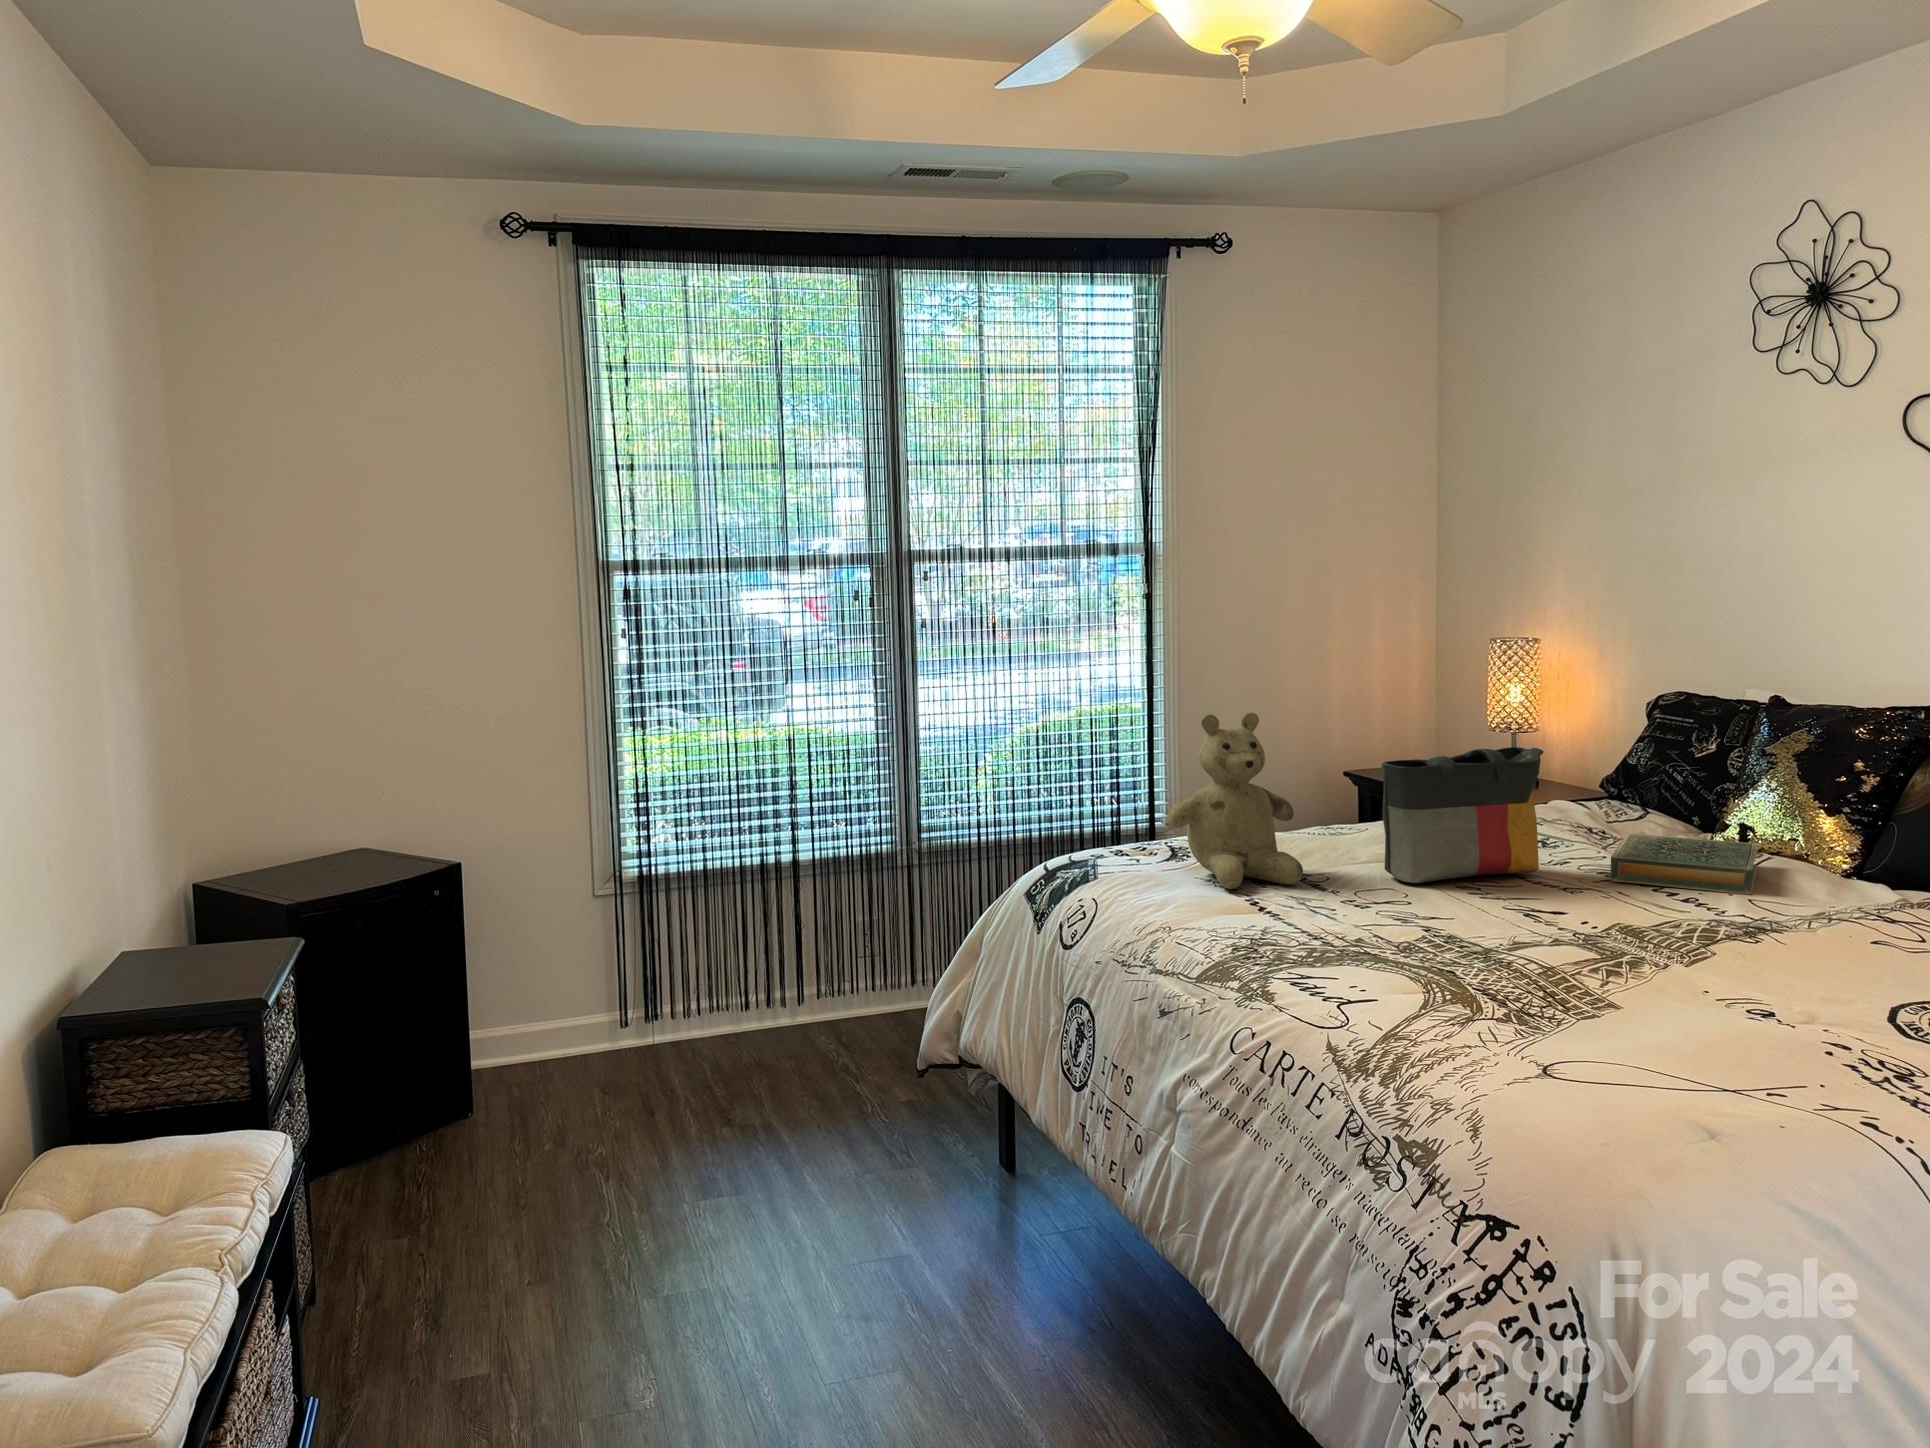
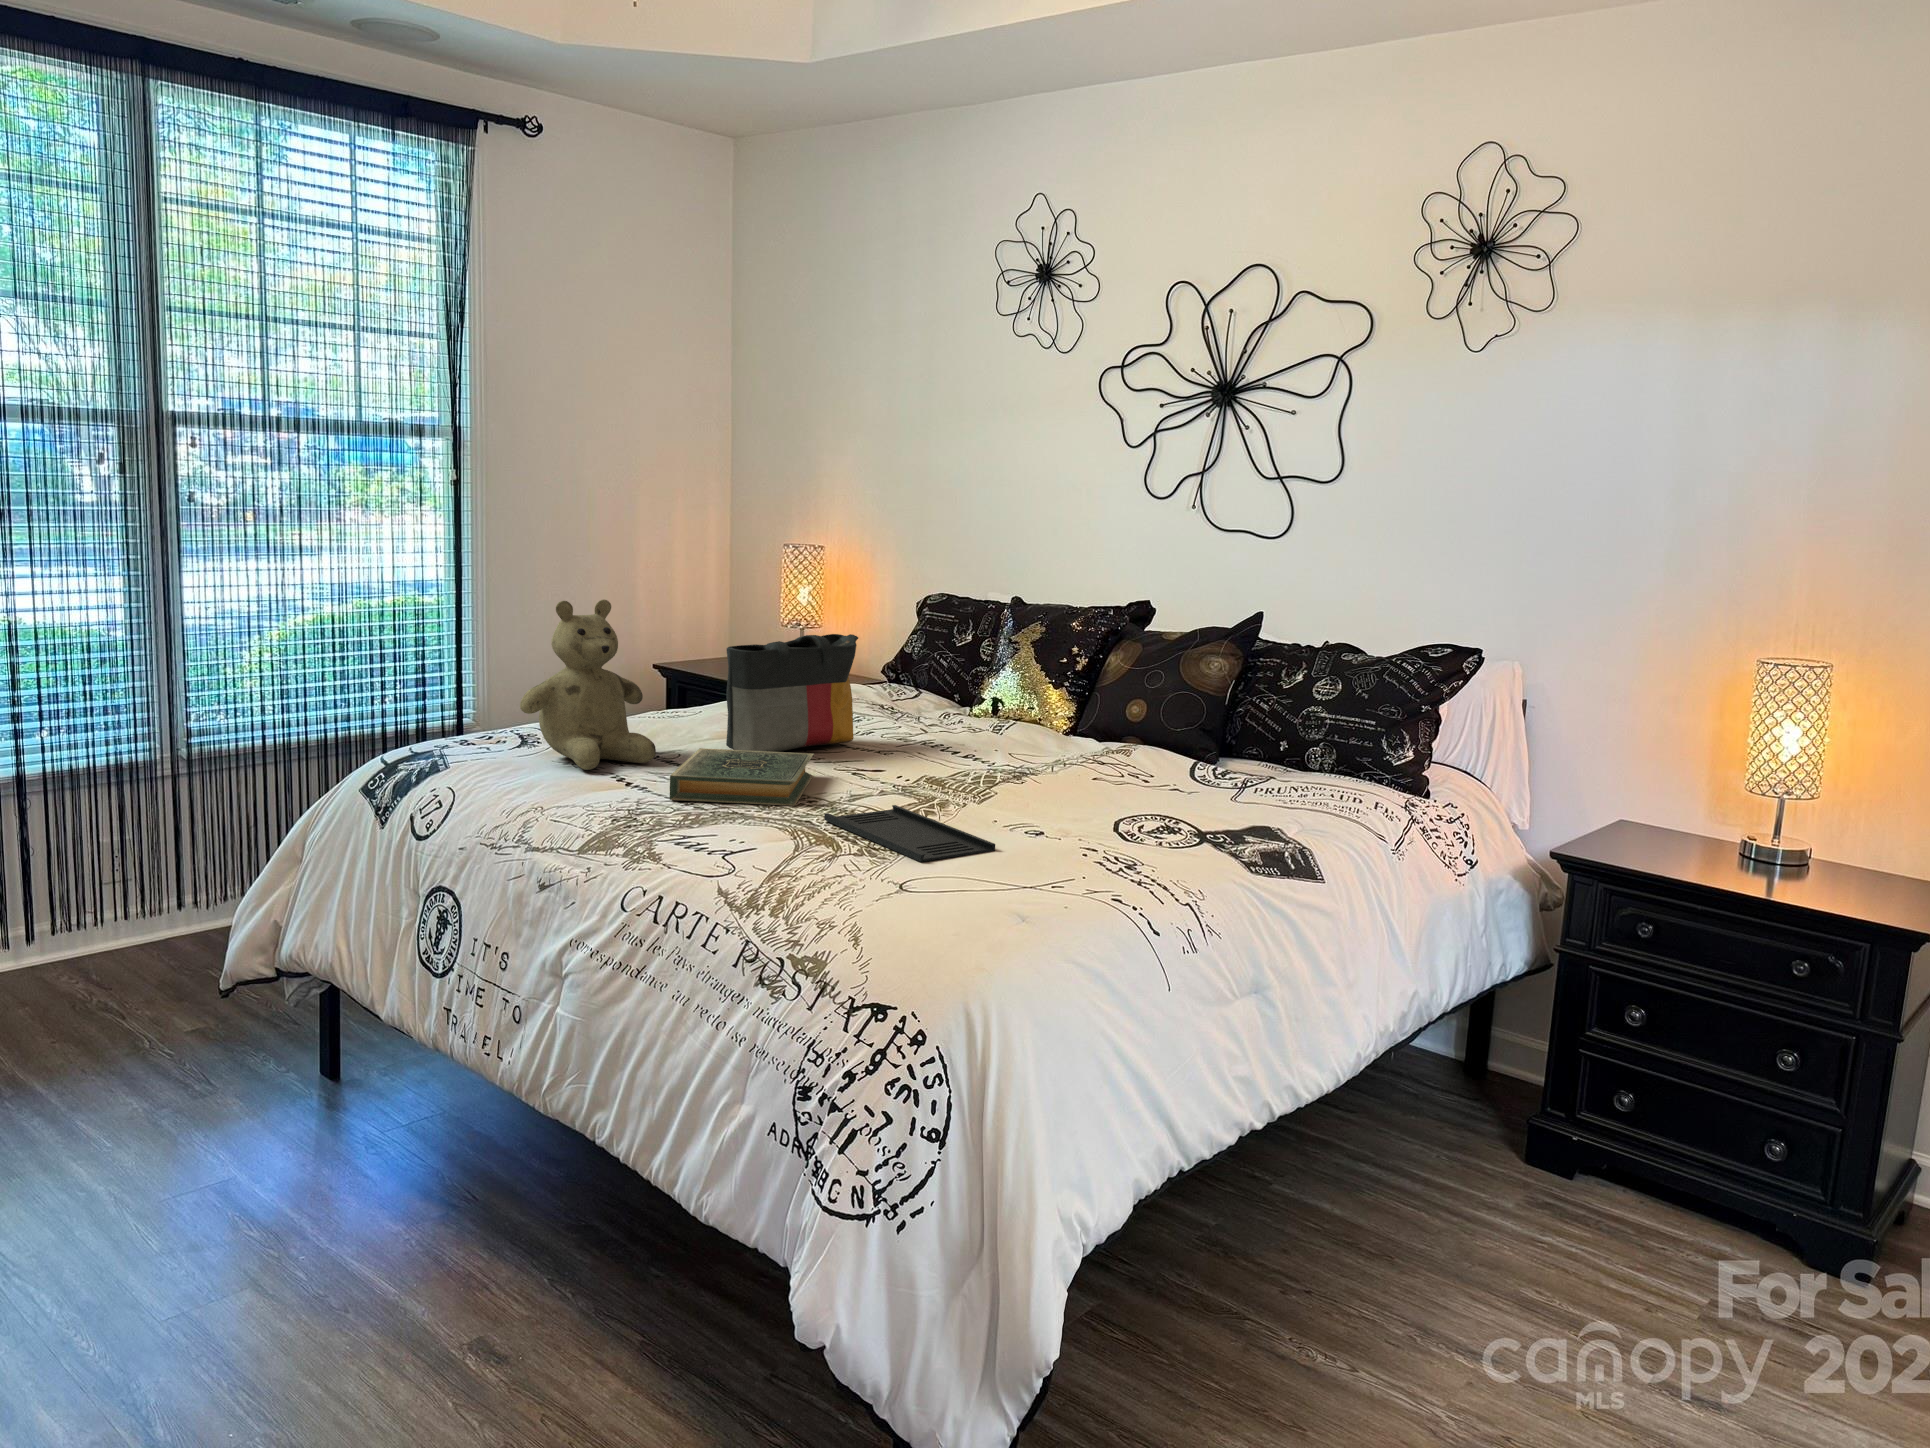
hardback book: present [1611,833,1758,895] -> present [670,748,814,806]
tray: none [1474,958,1695,1037] -> present [824,805,995,862]

